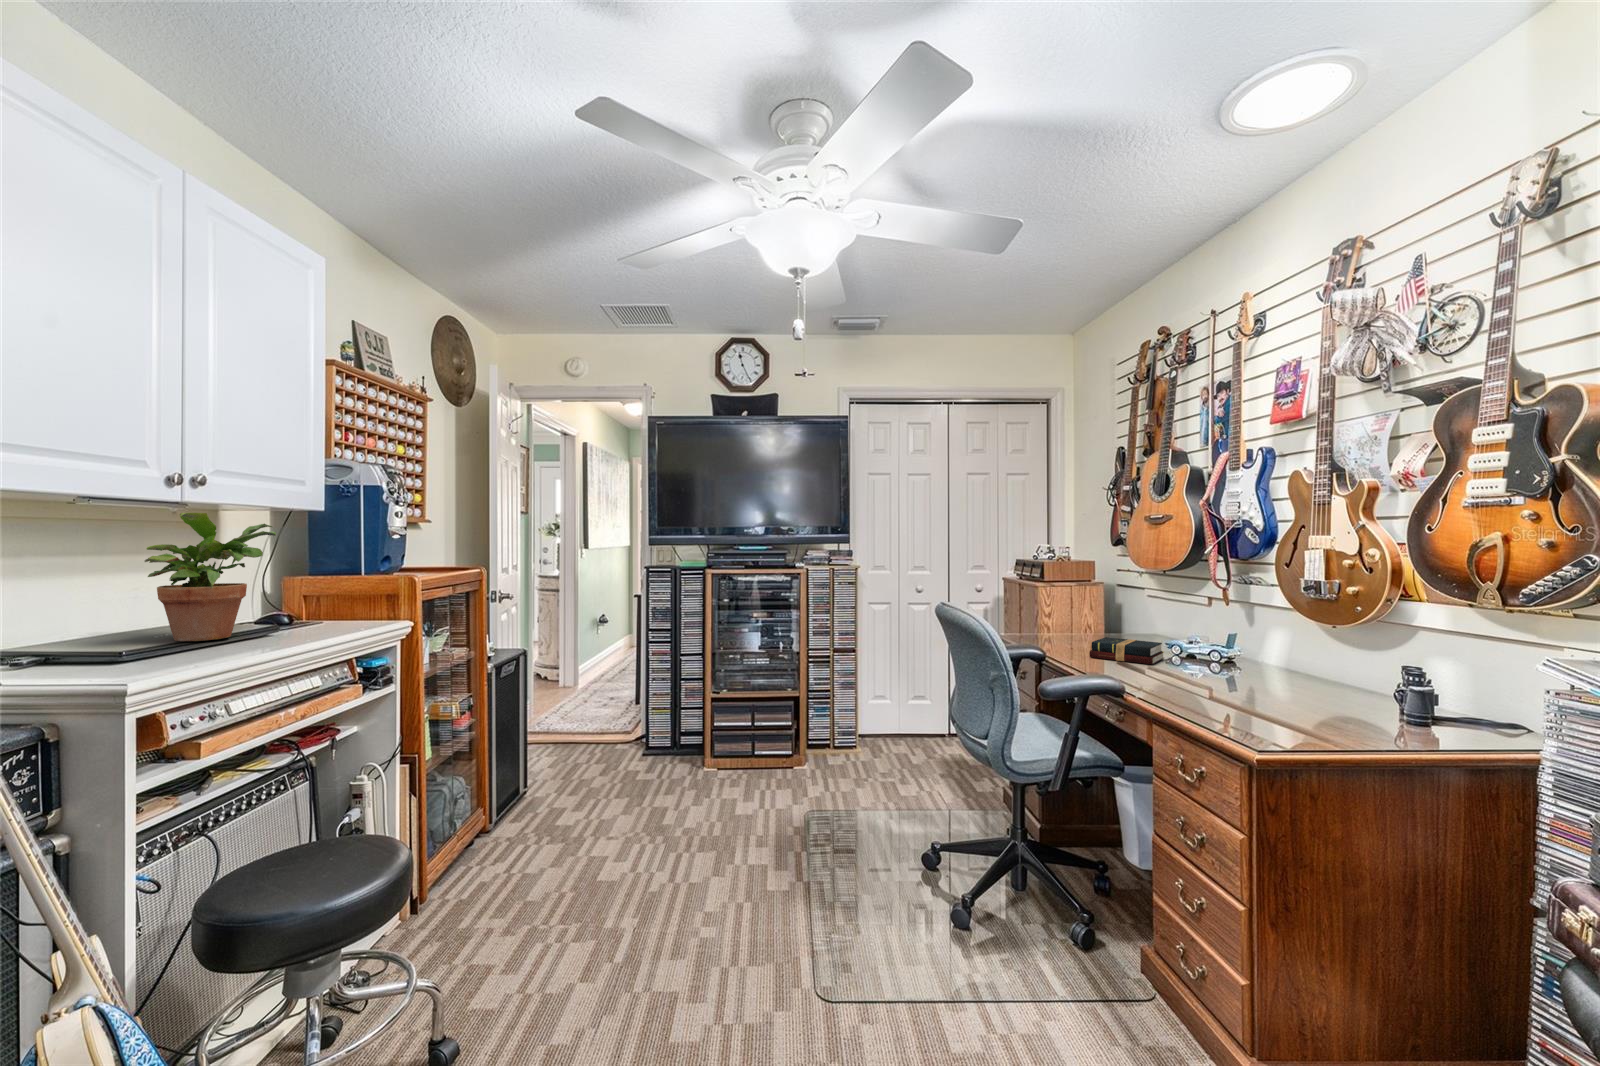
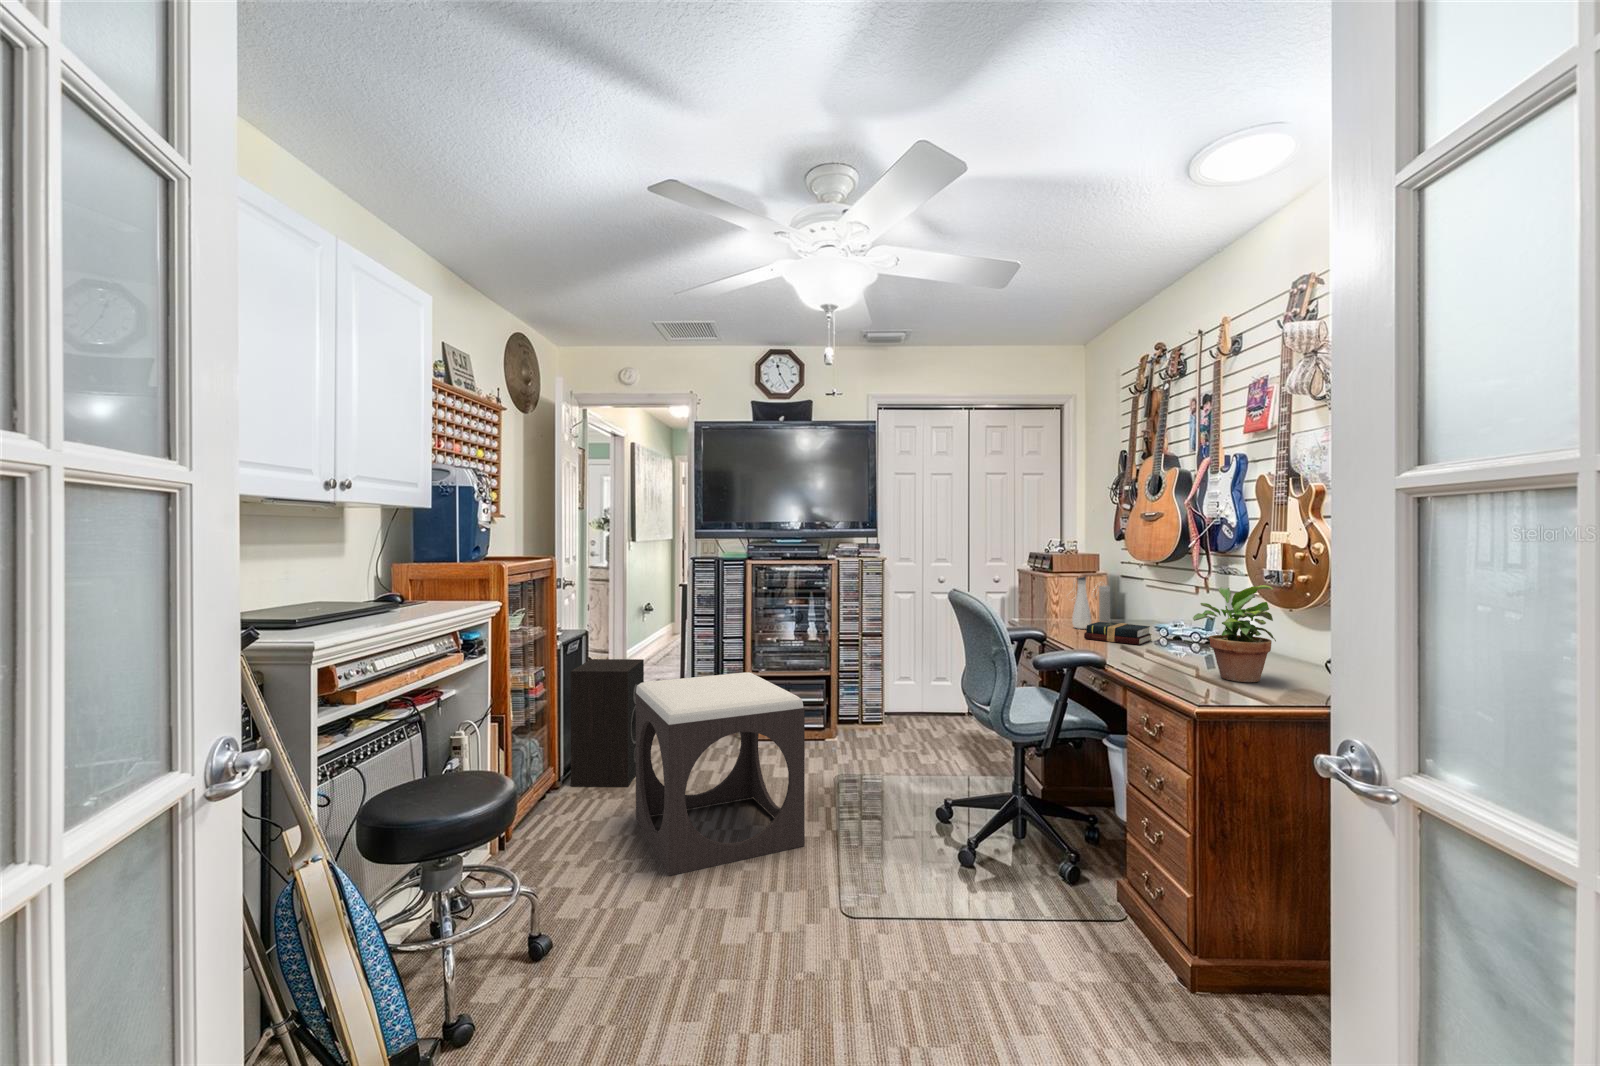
potted plant: present [145,513,276,641] -> present [1193,585,1276,682]
water bottle: none [1066,586,1114,645] -> present [1072,576,1110,629]
speaker: none [504,682,591,831] -> present [571,659,644,787]
footstool: none [578,698,774,948] -> present [636,672,805,876]

